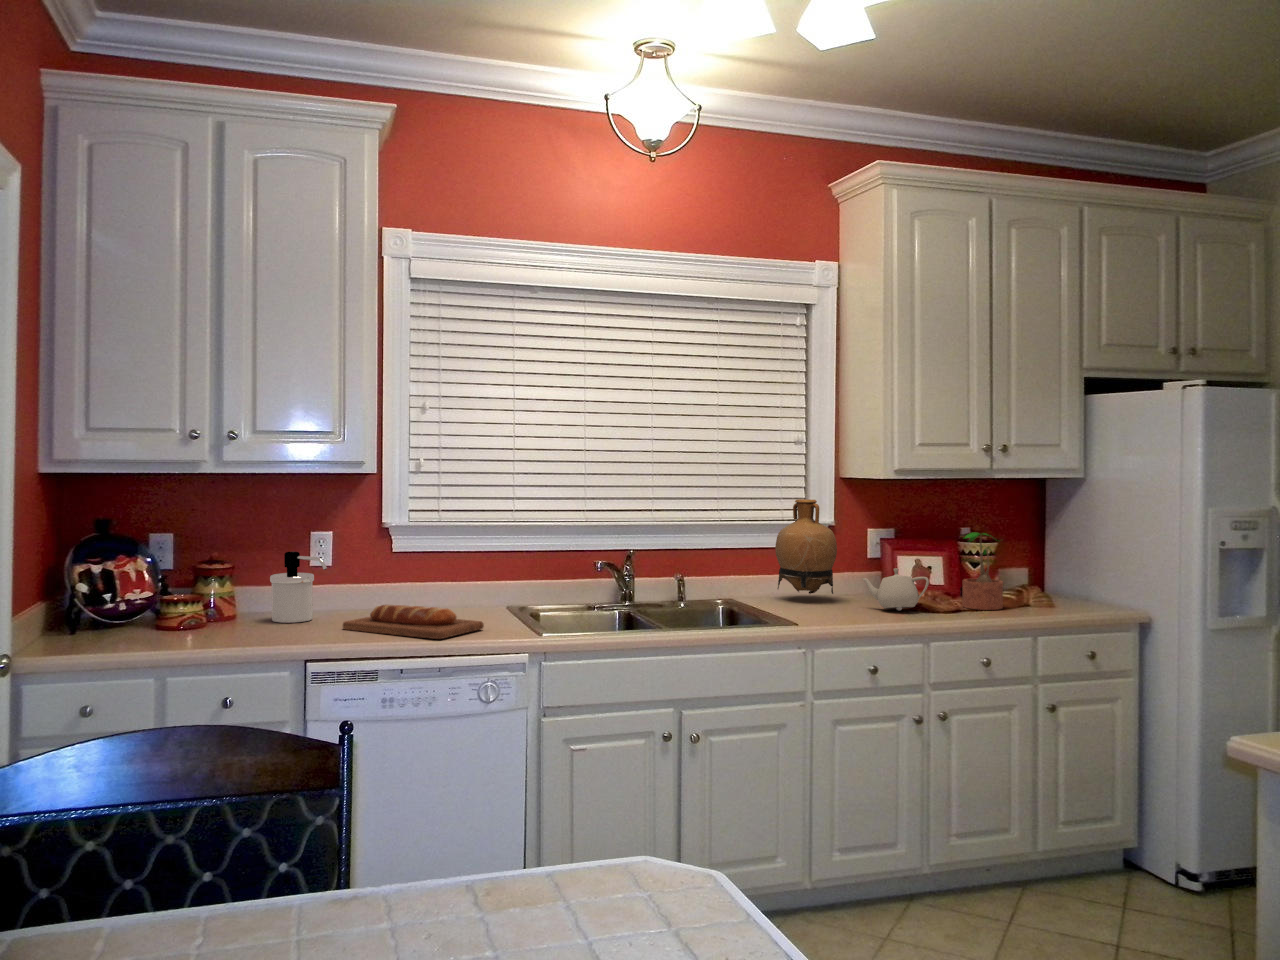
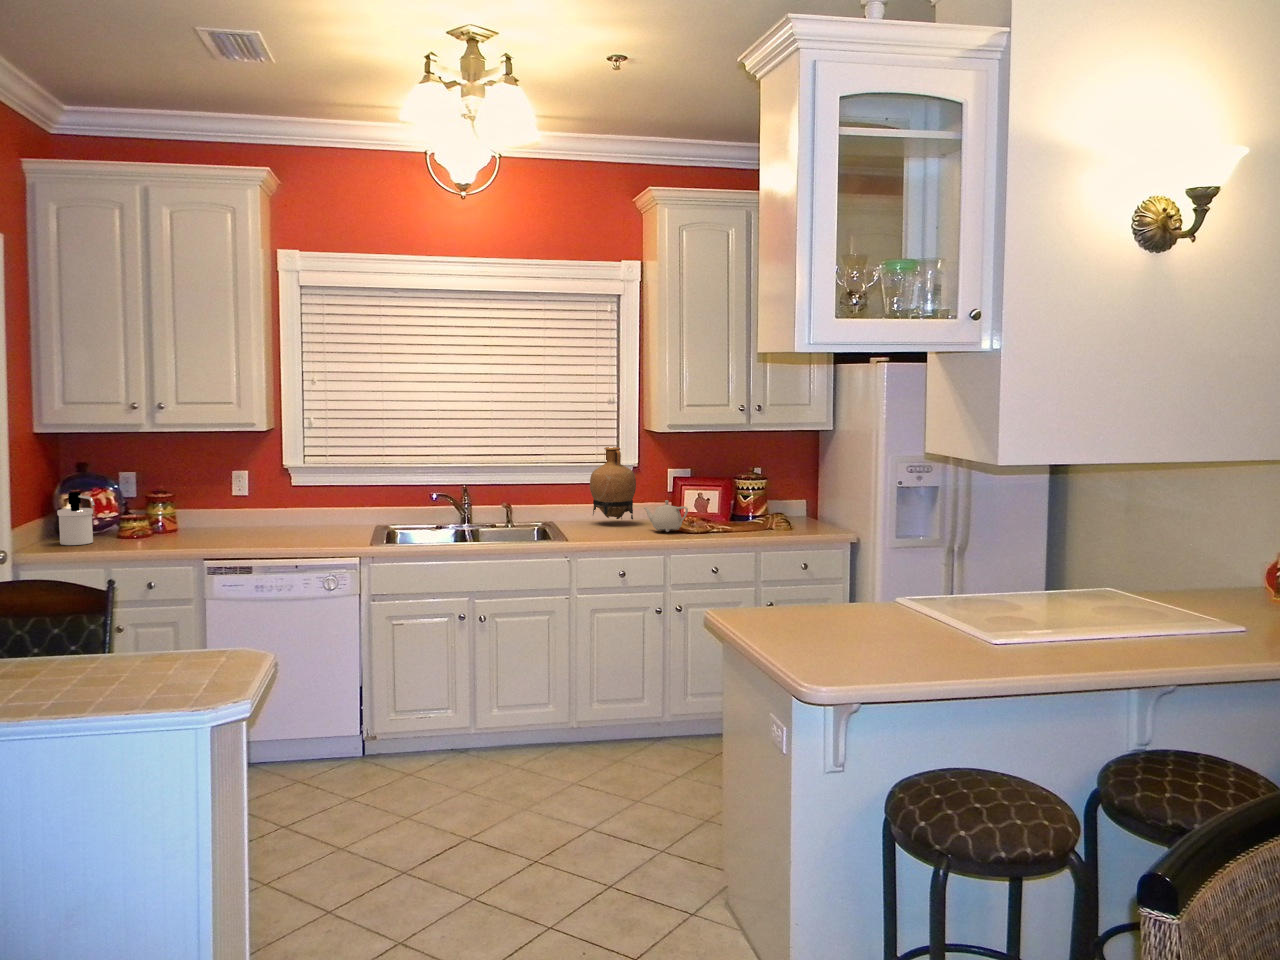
potted plant: present [962,533,1003,610] -> none [723,473,757,532]
soap dispenser: present [270,551,327,623] -> present [57,492,95,545]
bread loaf: present [343,605,484,639] -> none [243,523,338,546]

